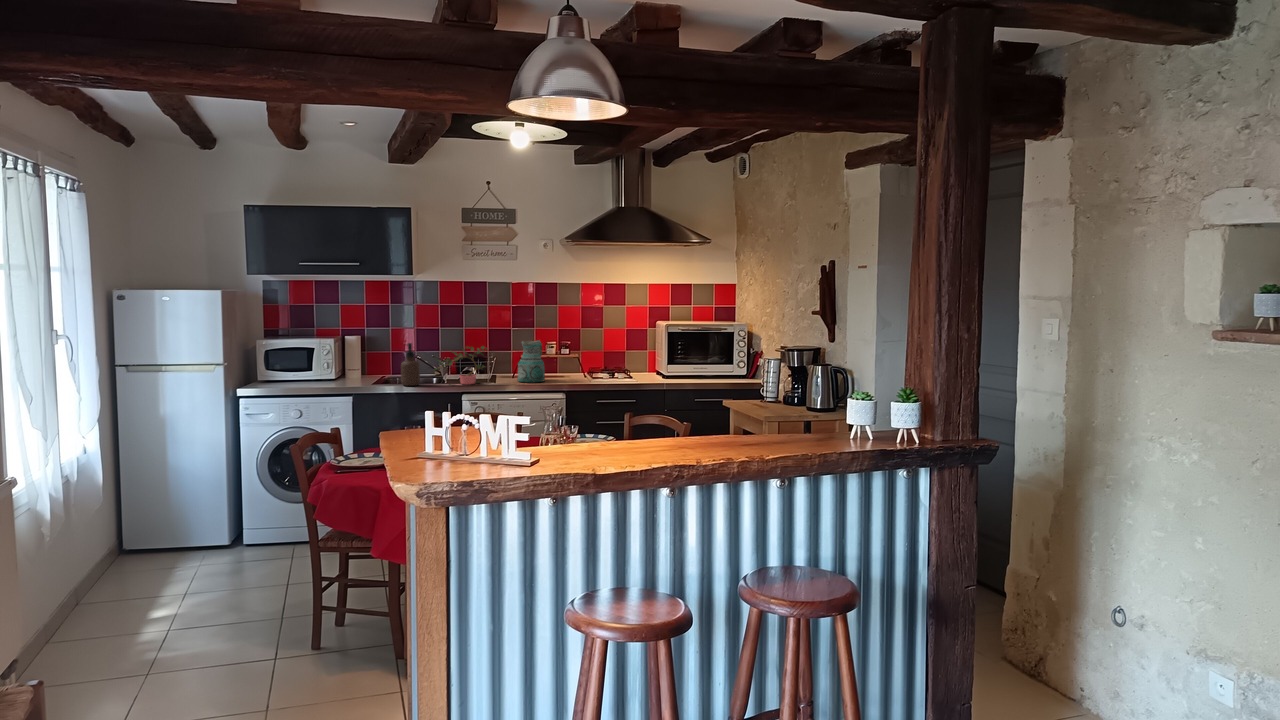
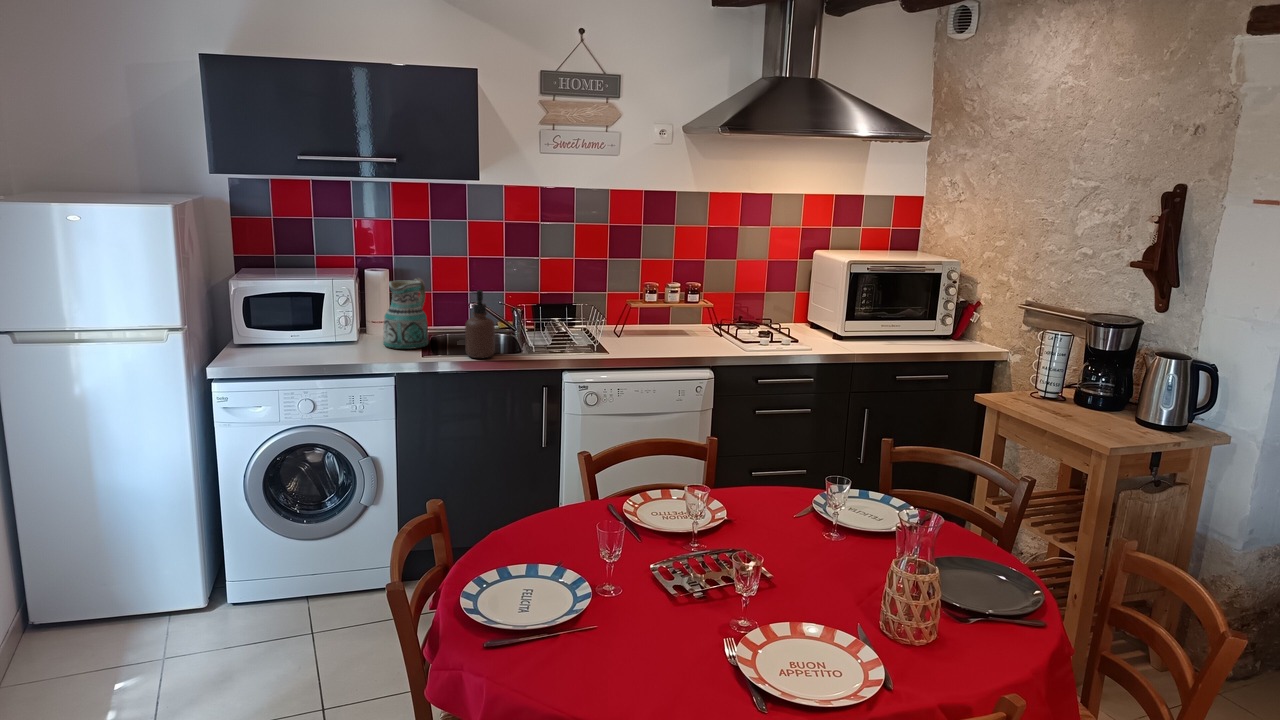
ceramic pitcher: present [517,340,545,382] -> present [383,278,429,349]
potted plant: present [434,346,485,385] -> none [516,292,598,358]

